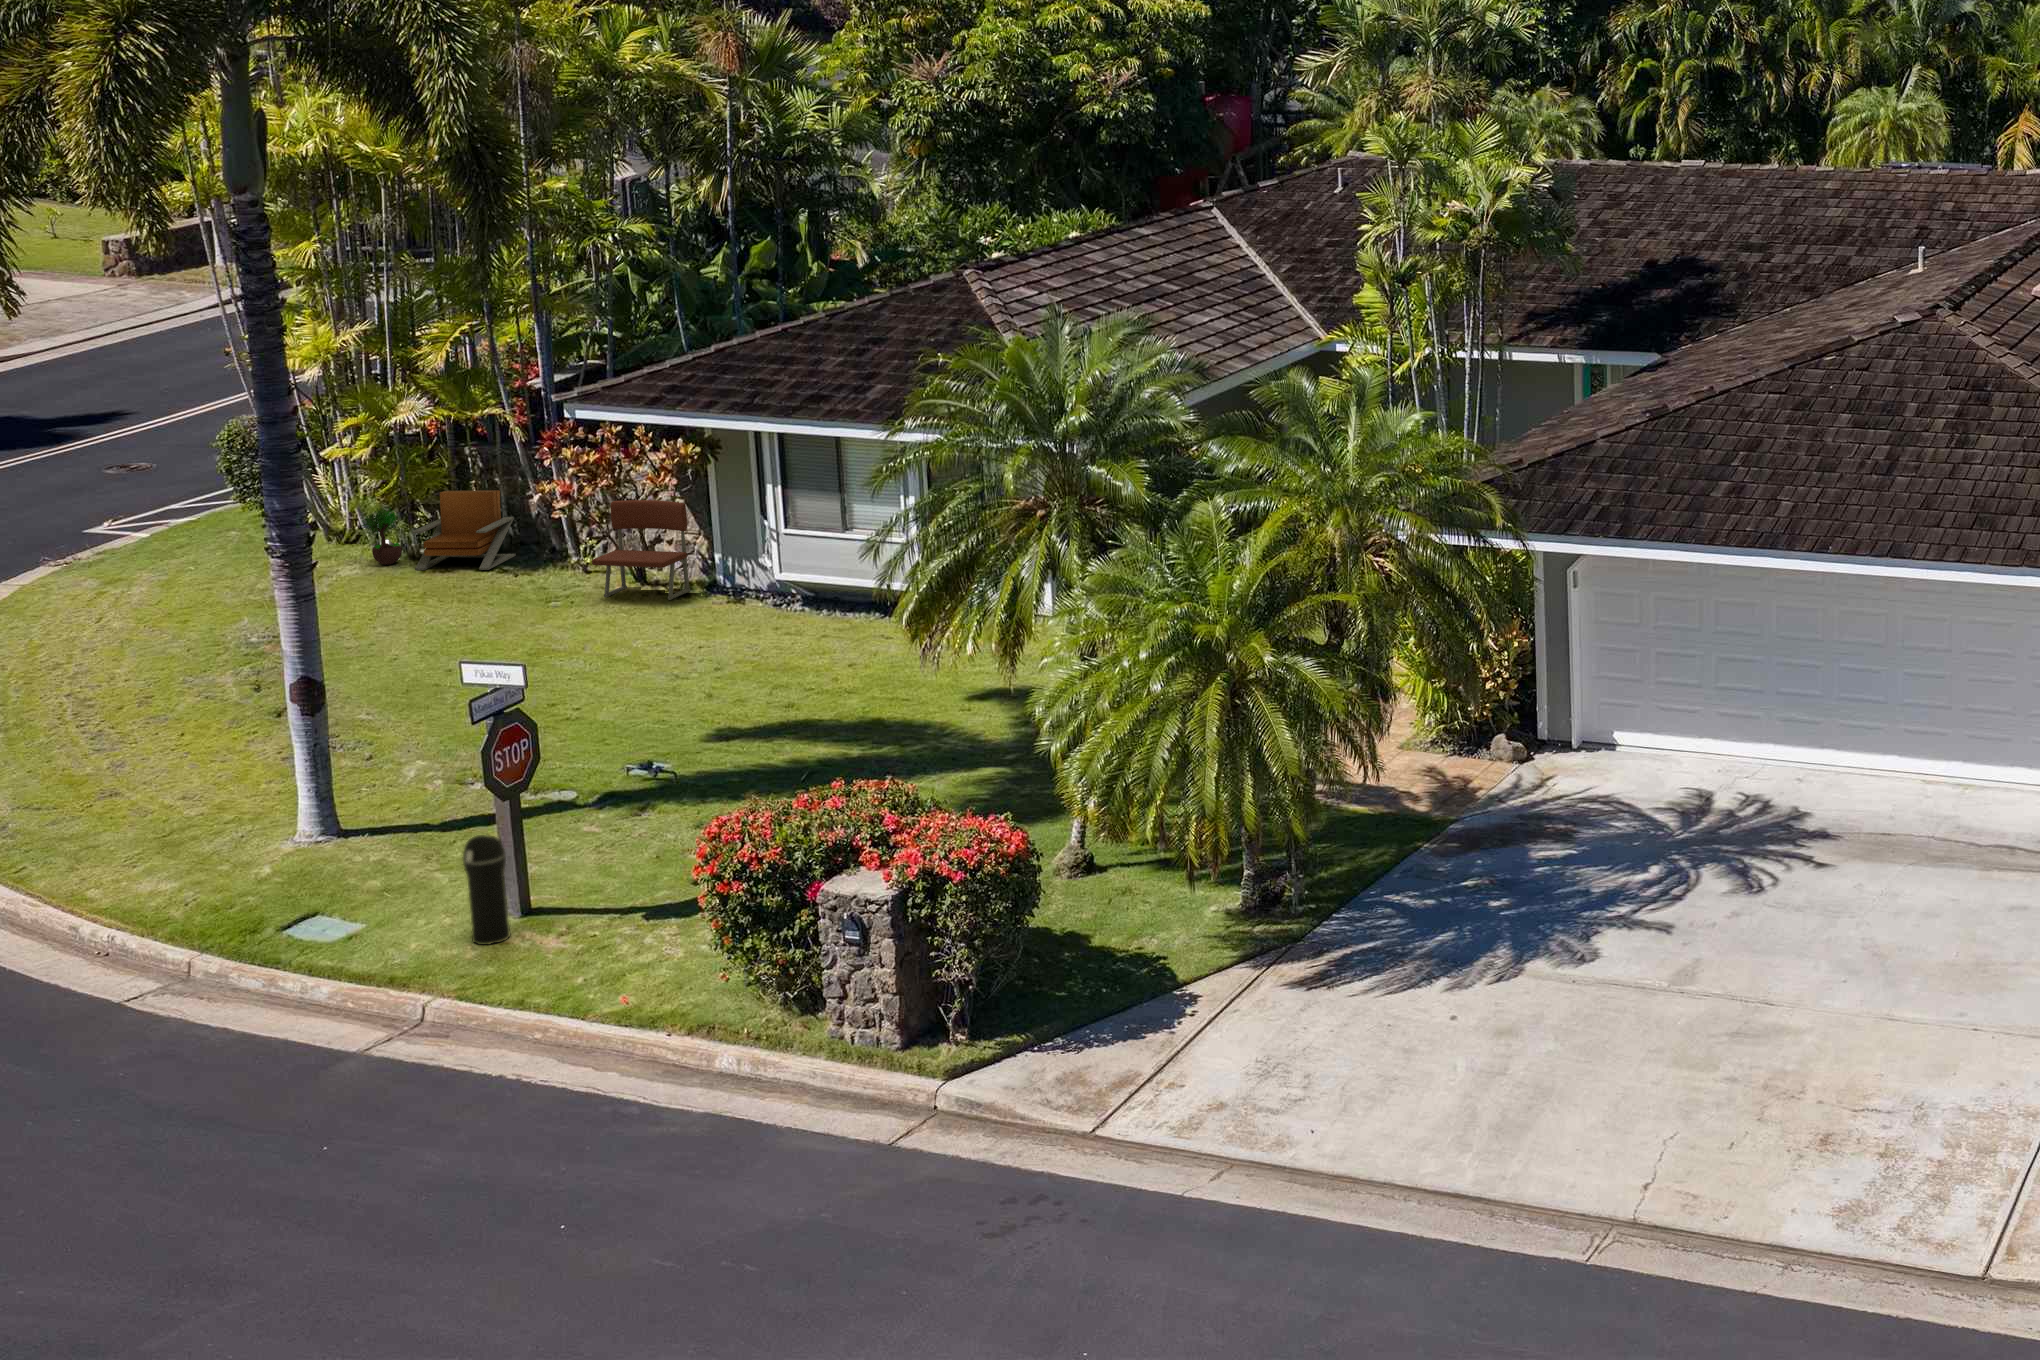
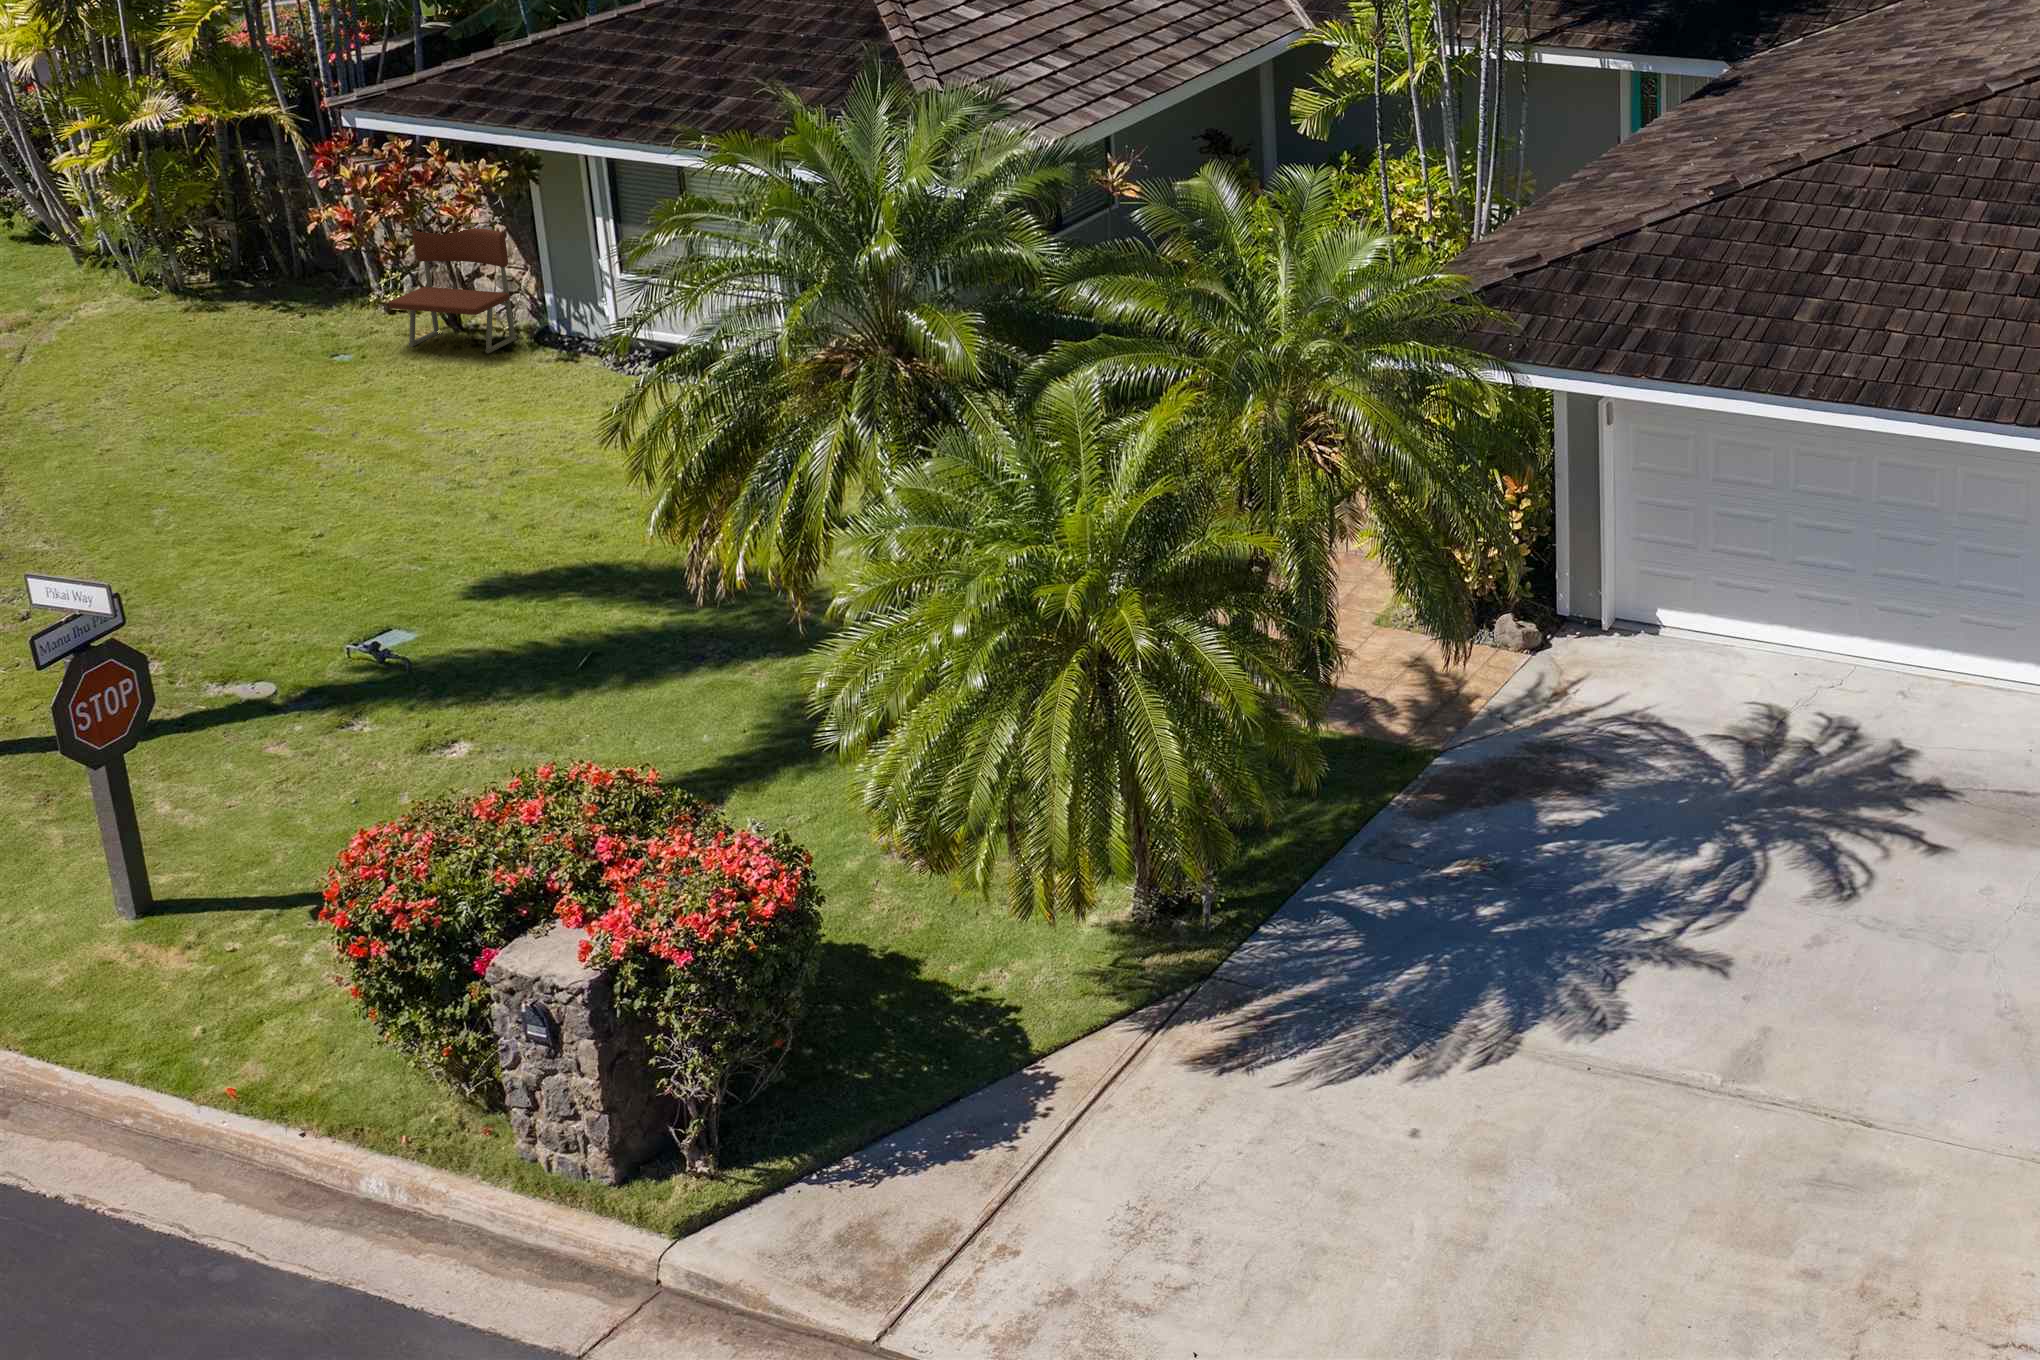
lounge chair: present [412,490,516,570] -> none [180,200,317,302]
potted tree: present [362,508,402,565] -> none [117,218,174,291]
trash can: present [462,835,511,945] -> none [48,805,129,953]

